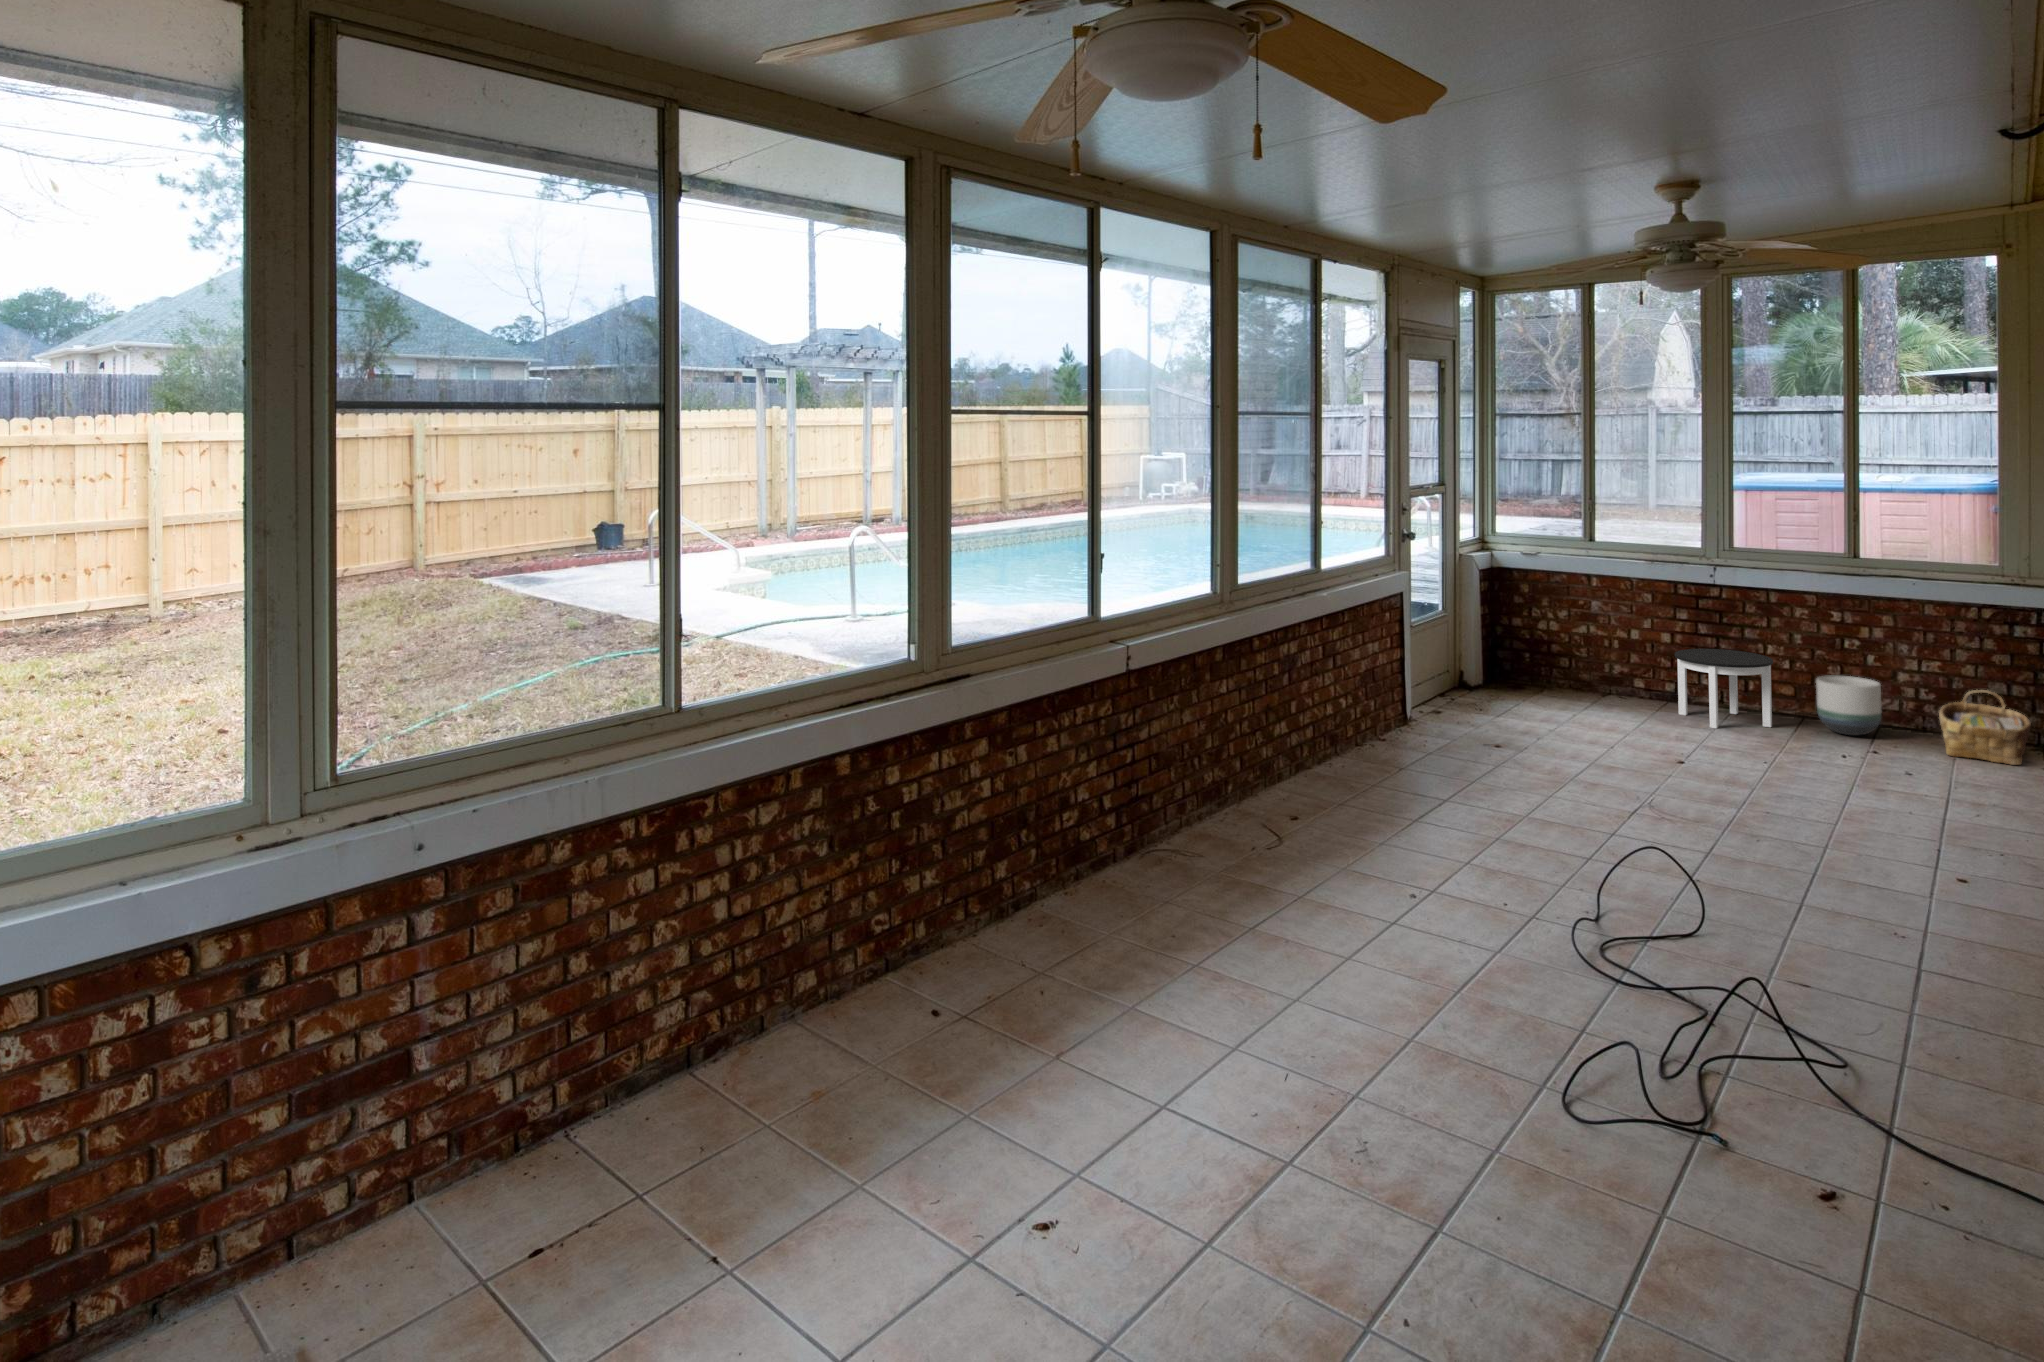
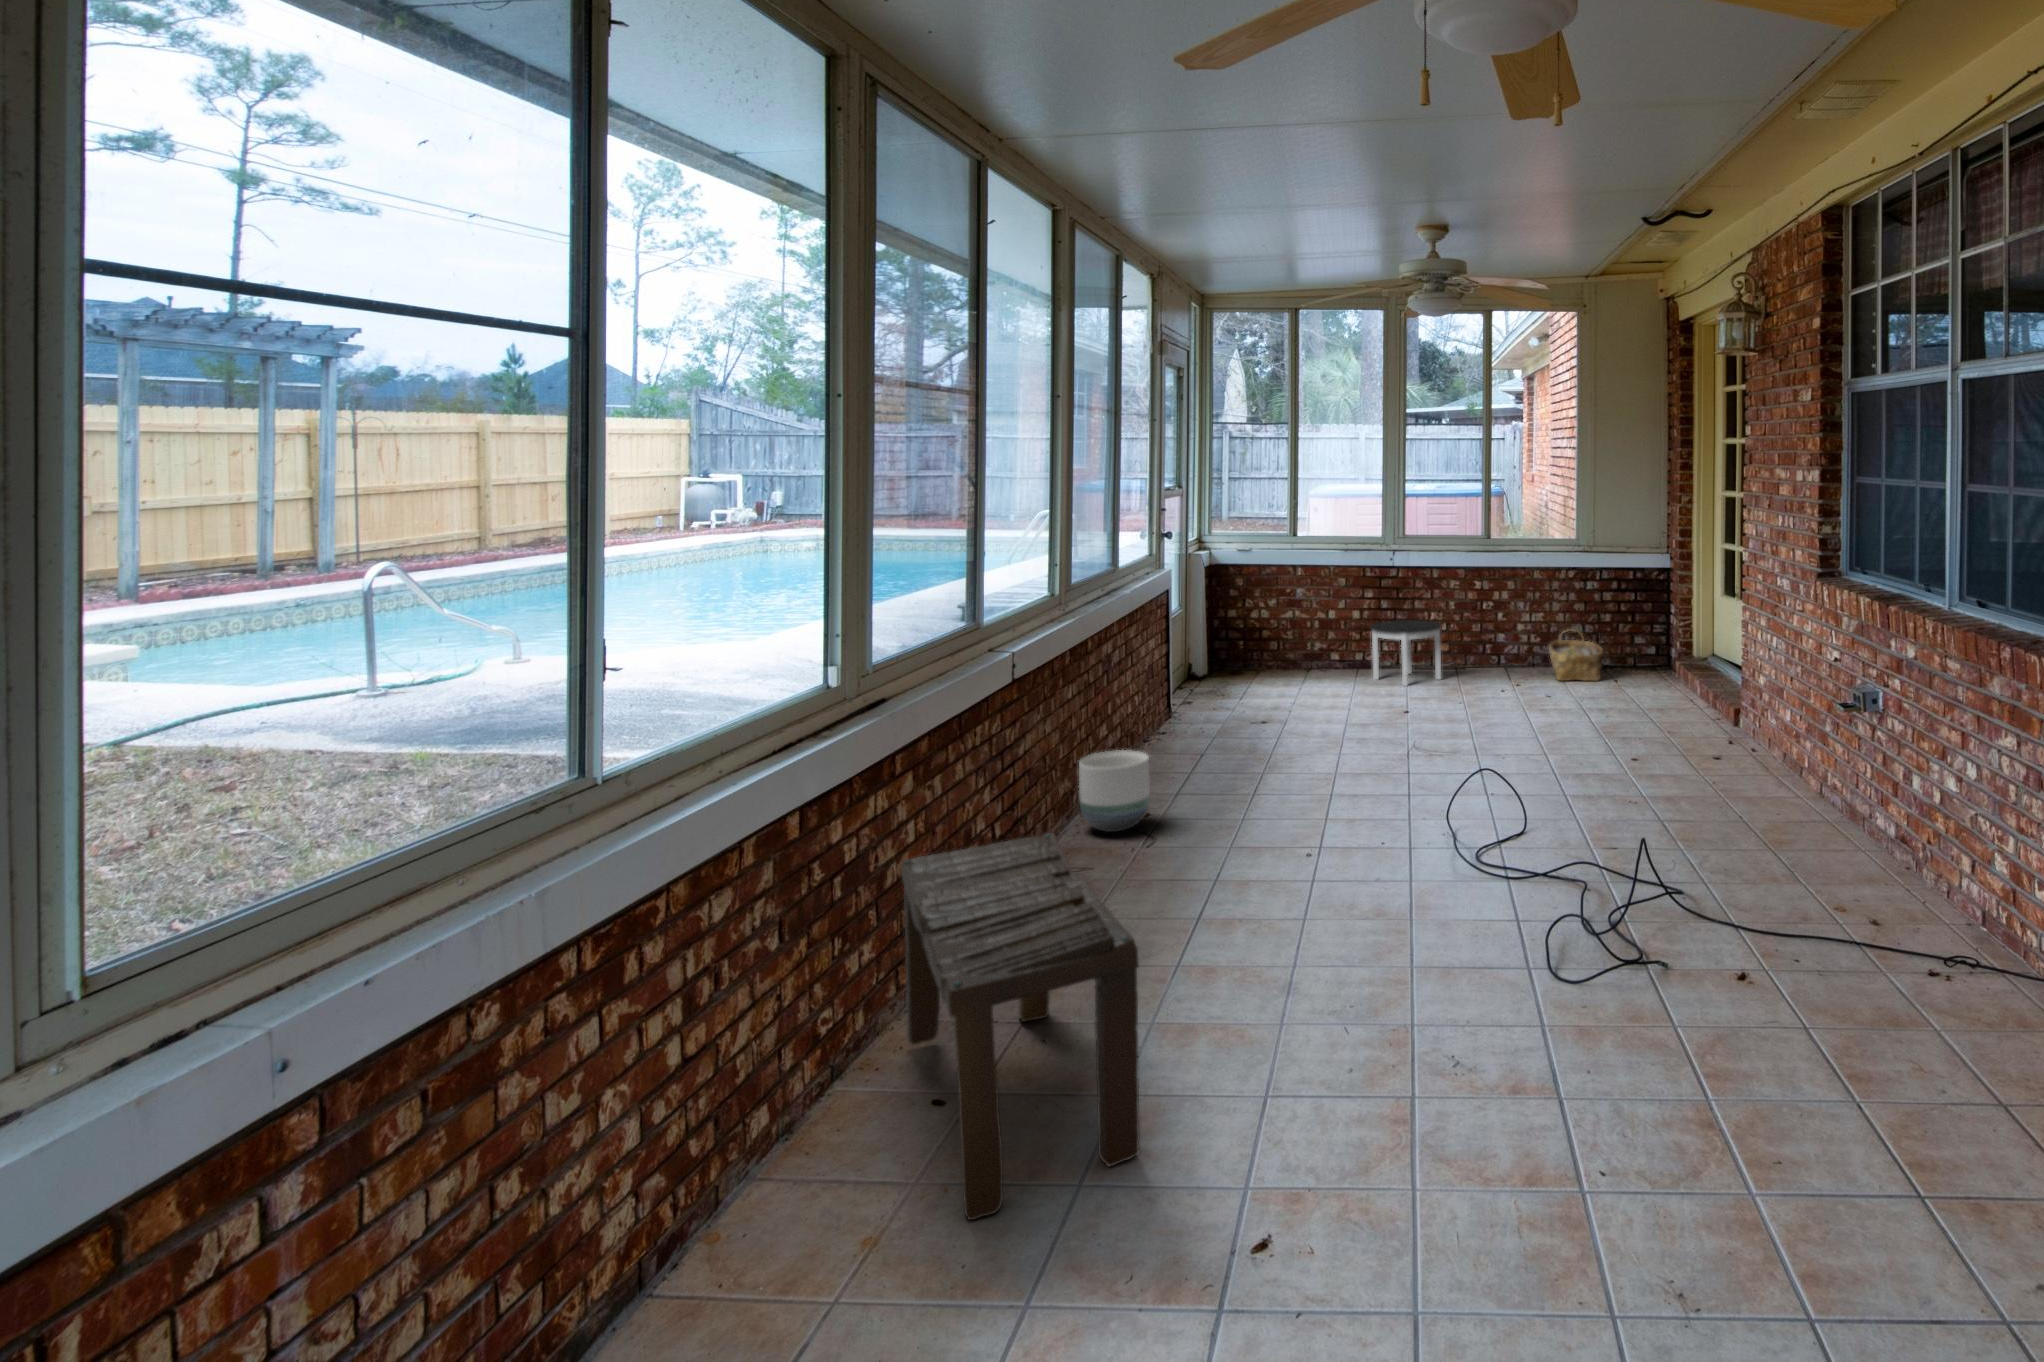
planter: present [1816,676,1881,736] -> present [1079,750,1150,832]
bench: none [879,808,1081,1108] -> present [902,833,1140,1220]

